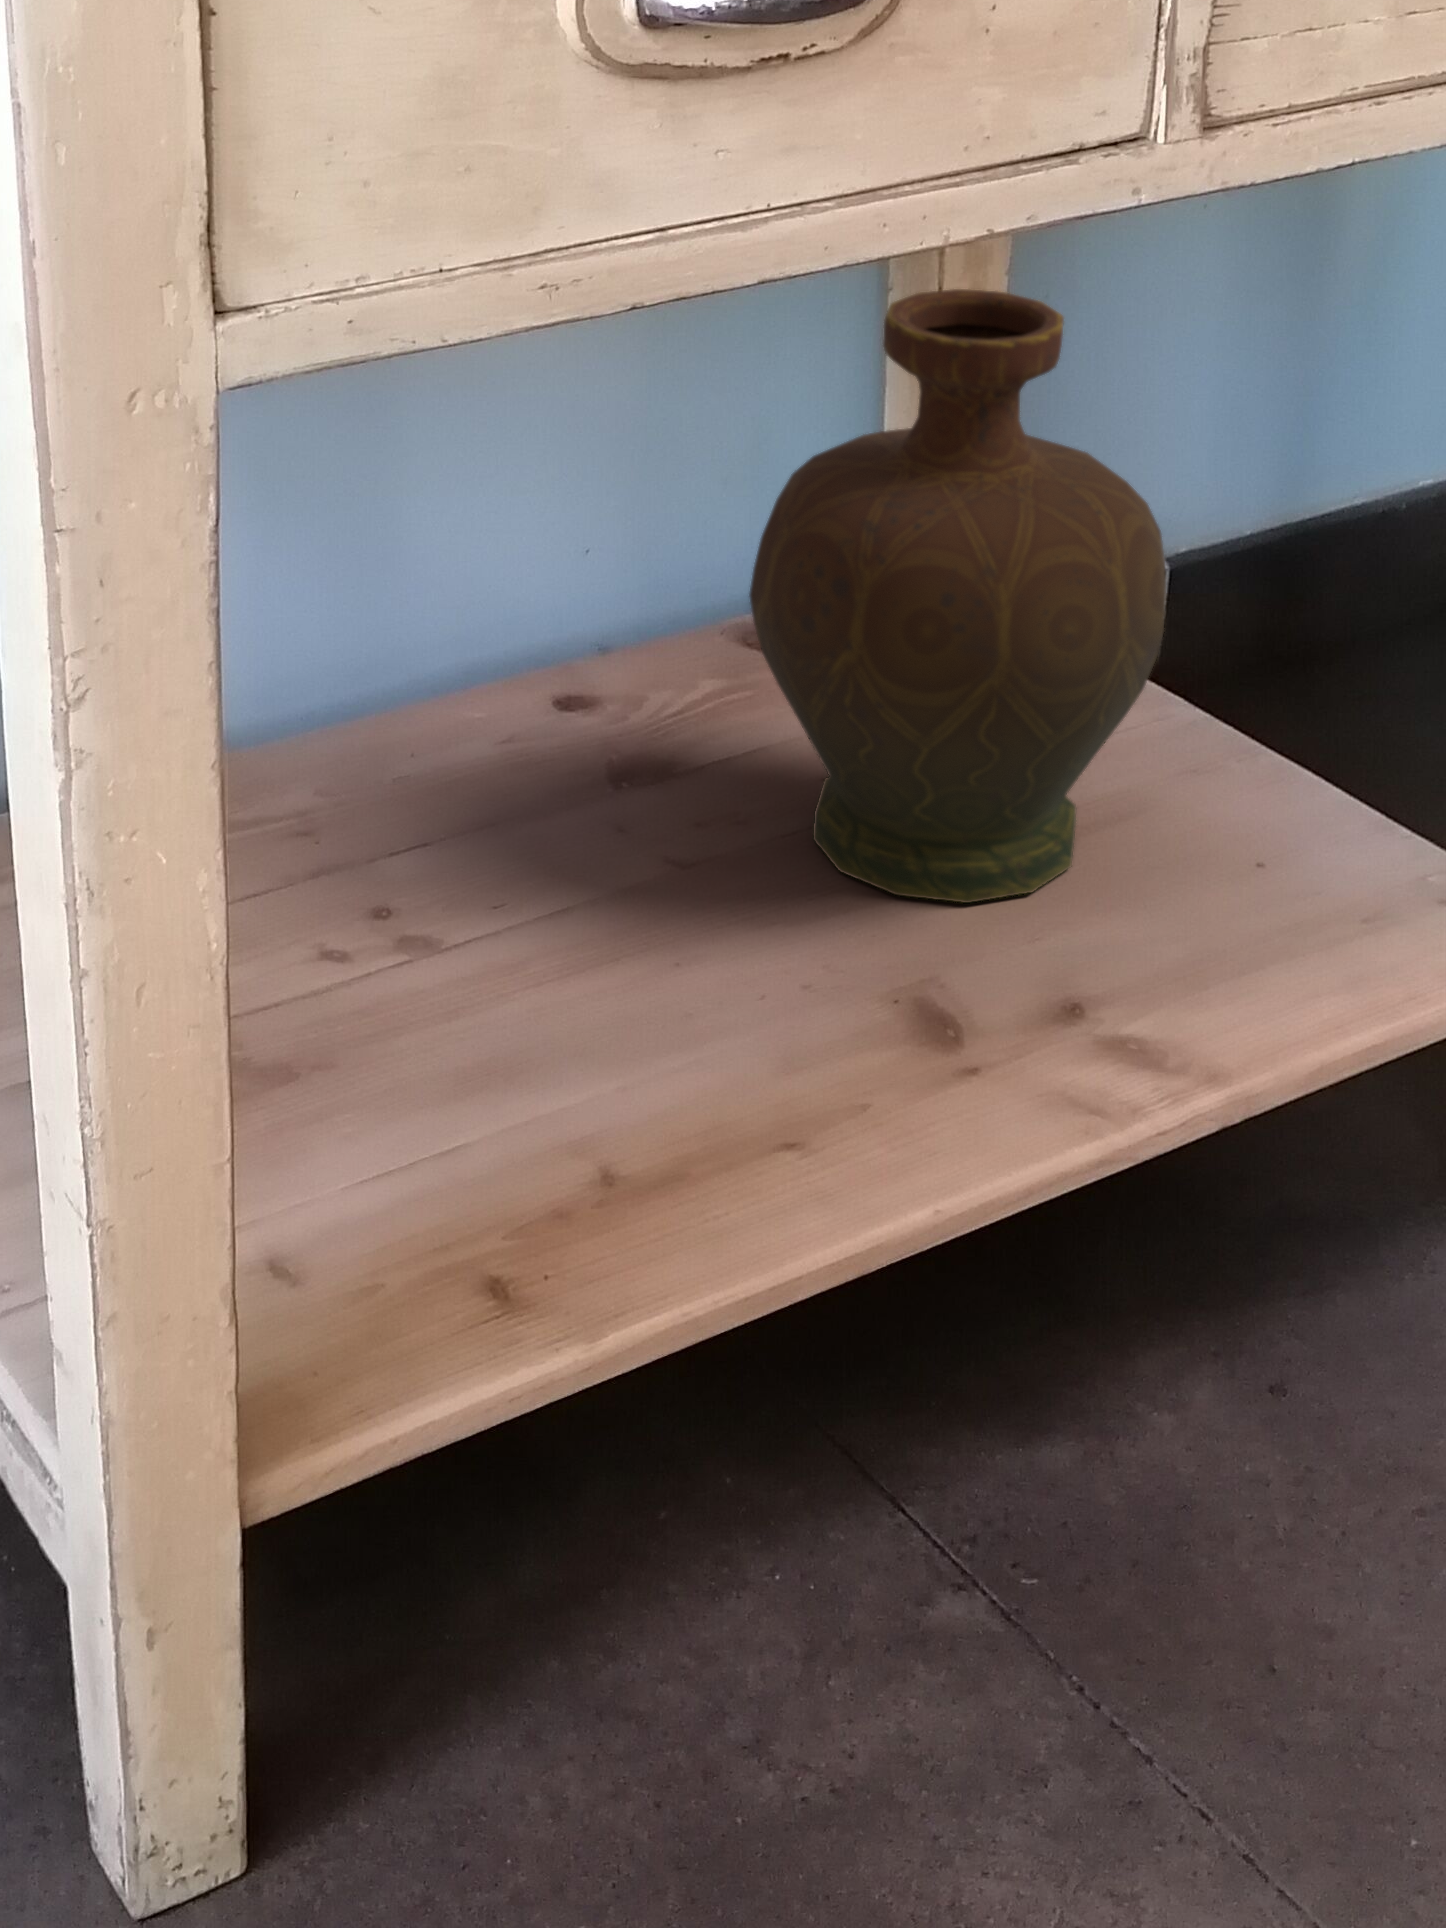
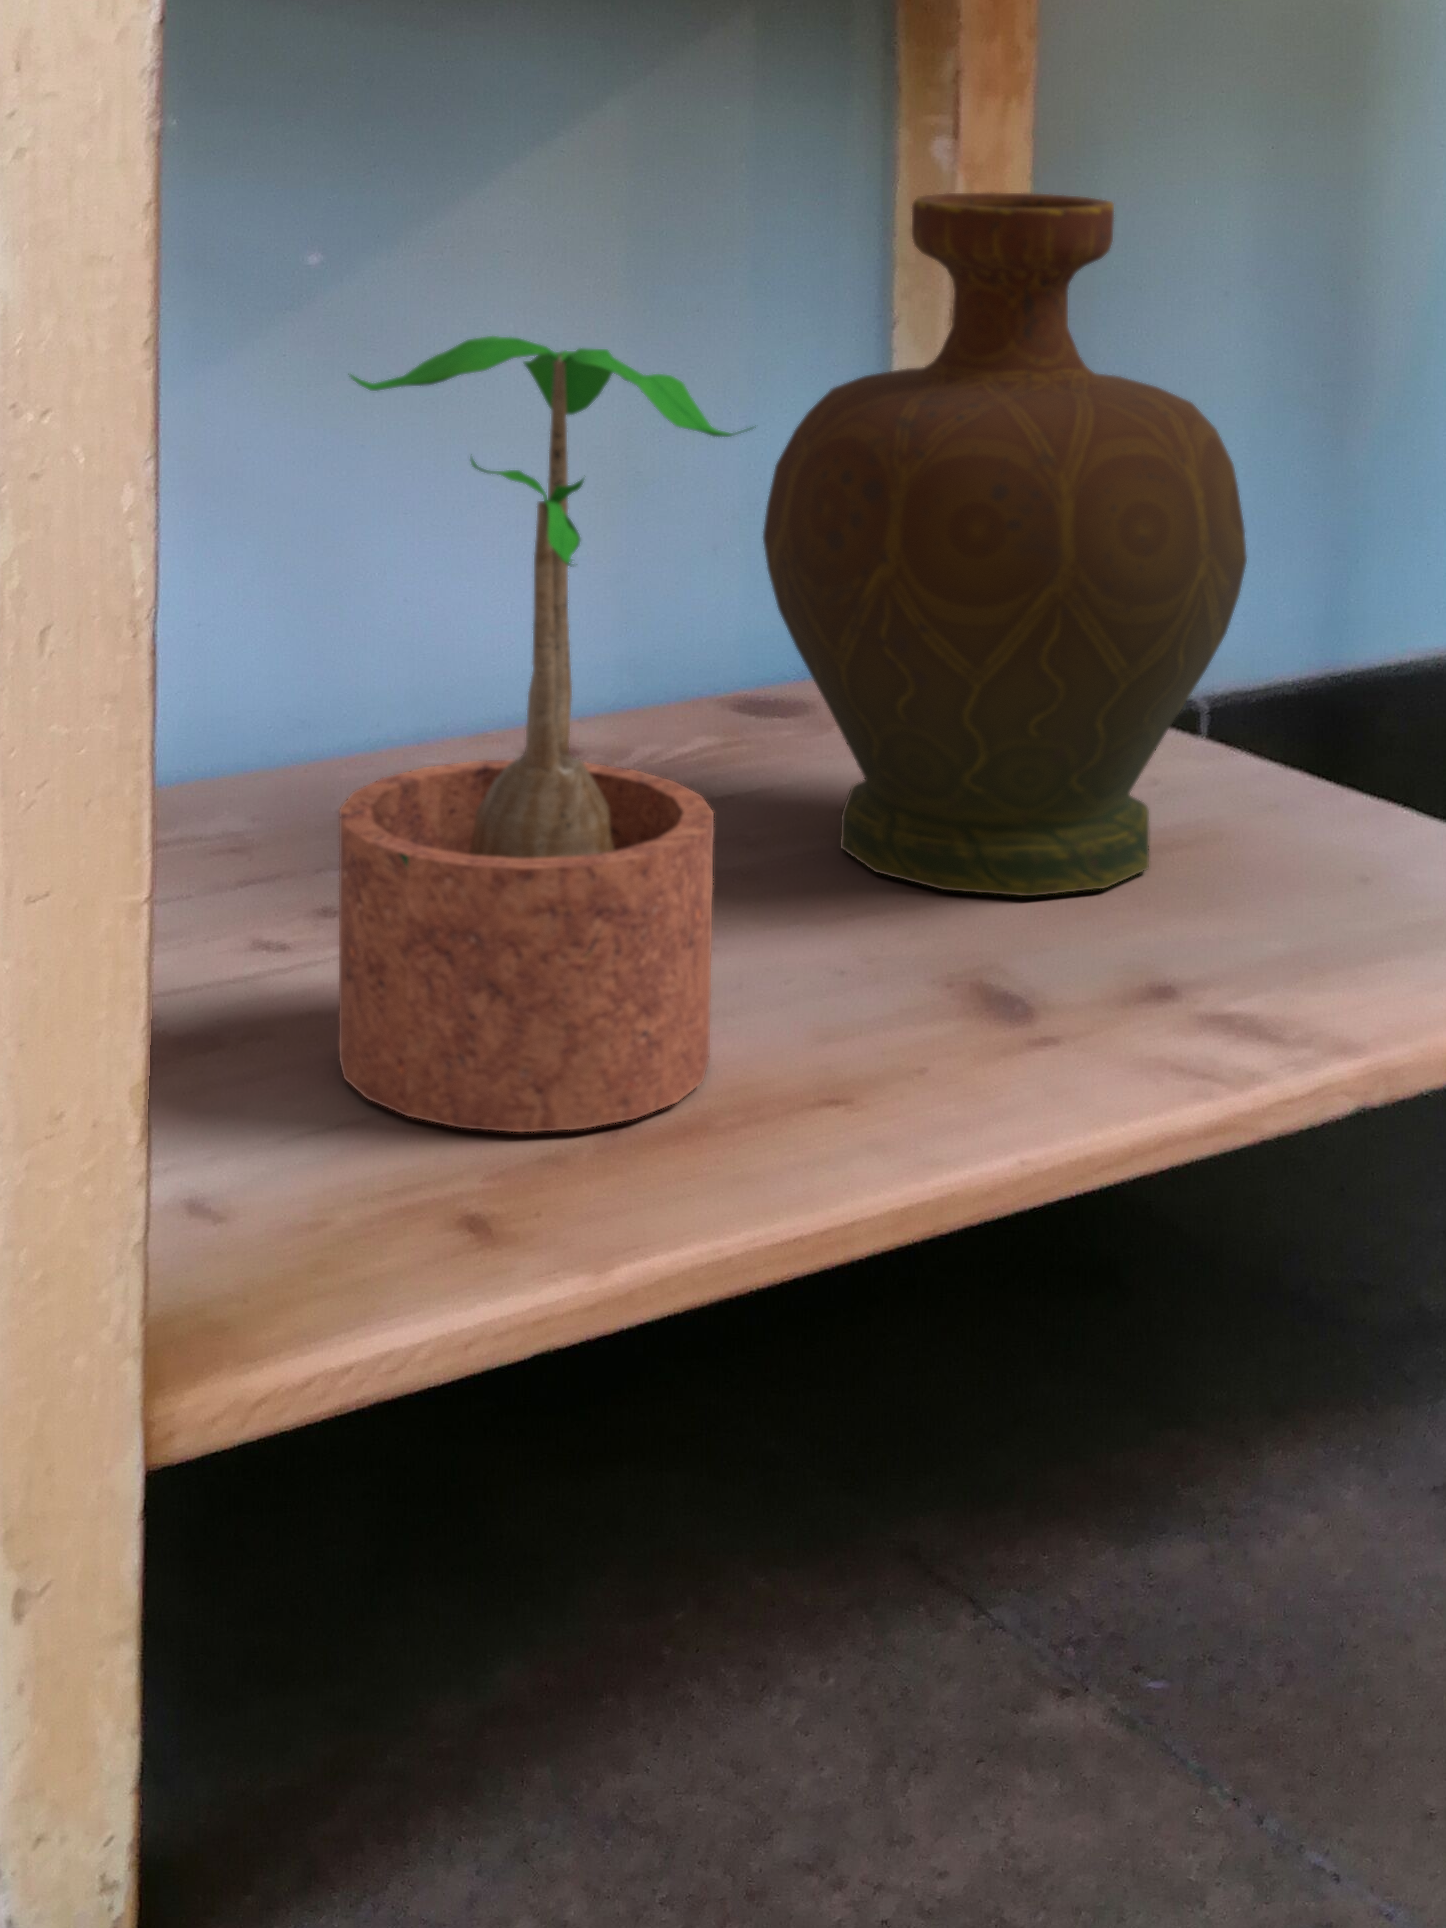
potted plant: none [385,541,728,1195] -> present [339,336,734,1132]

